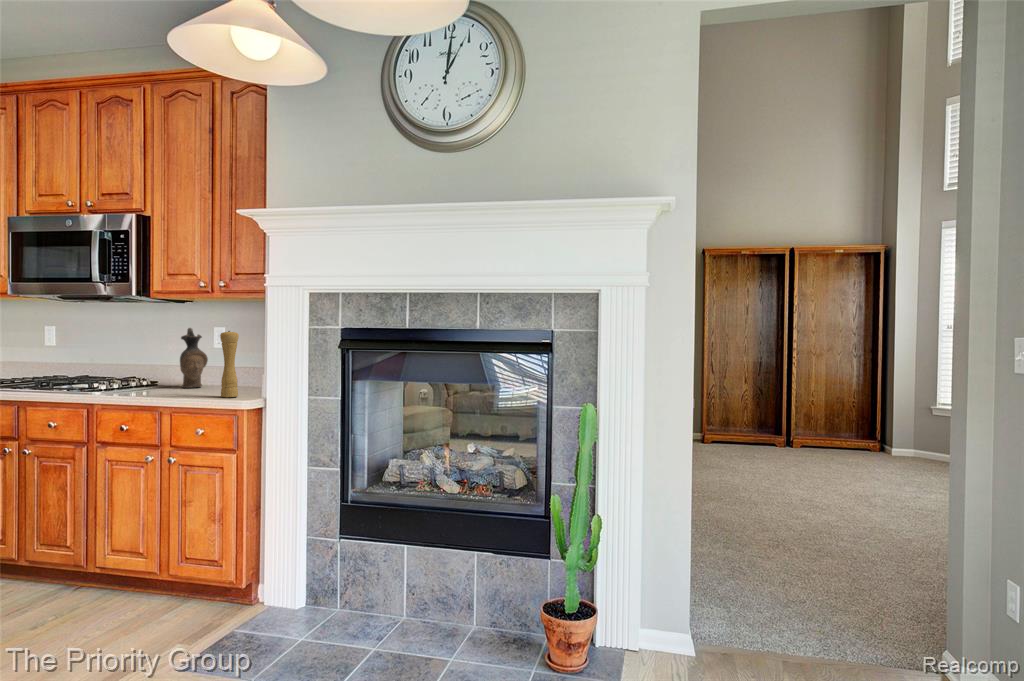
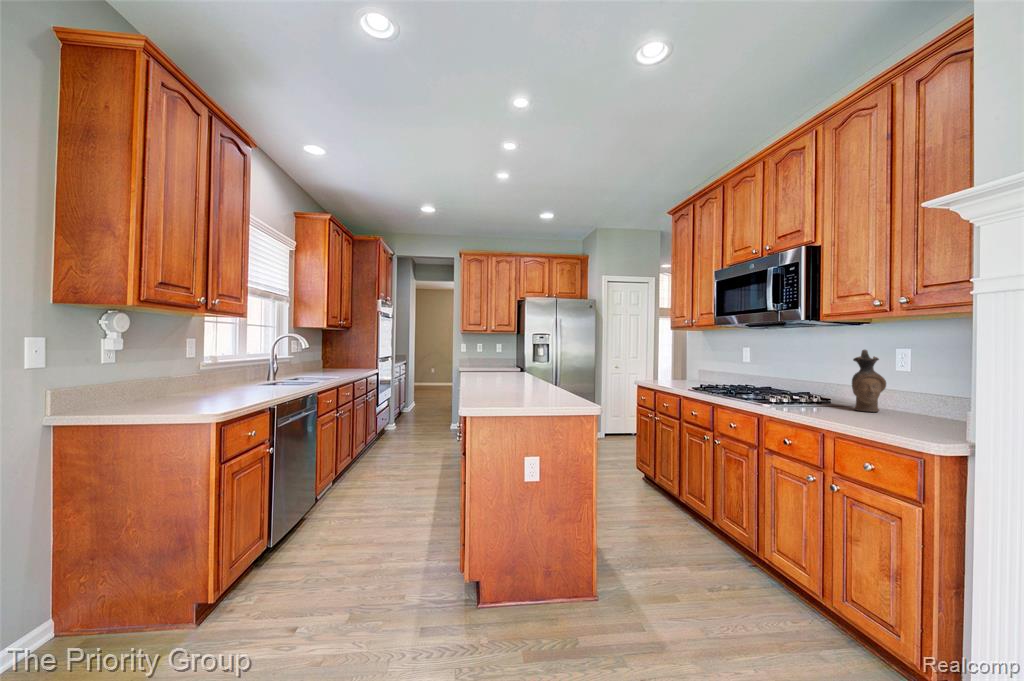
pepper mill: present [220,331,239,397] -> none [899,354,927,434]

